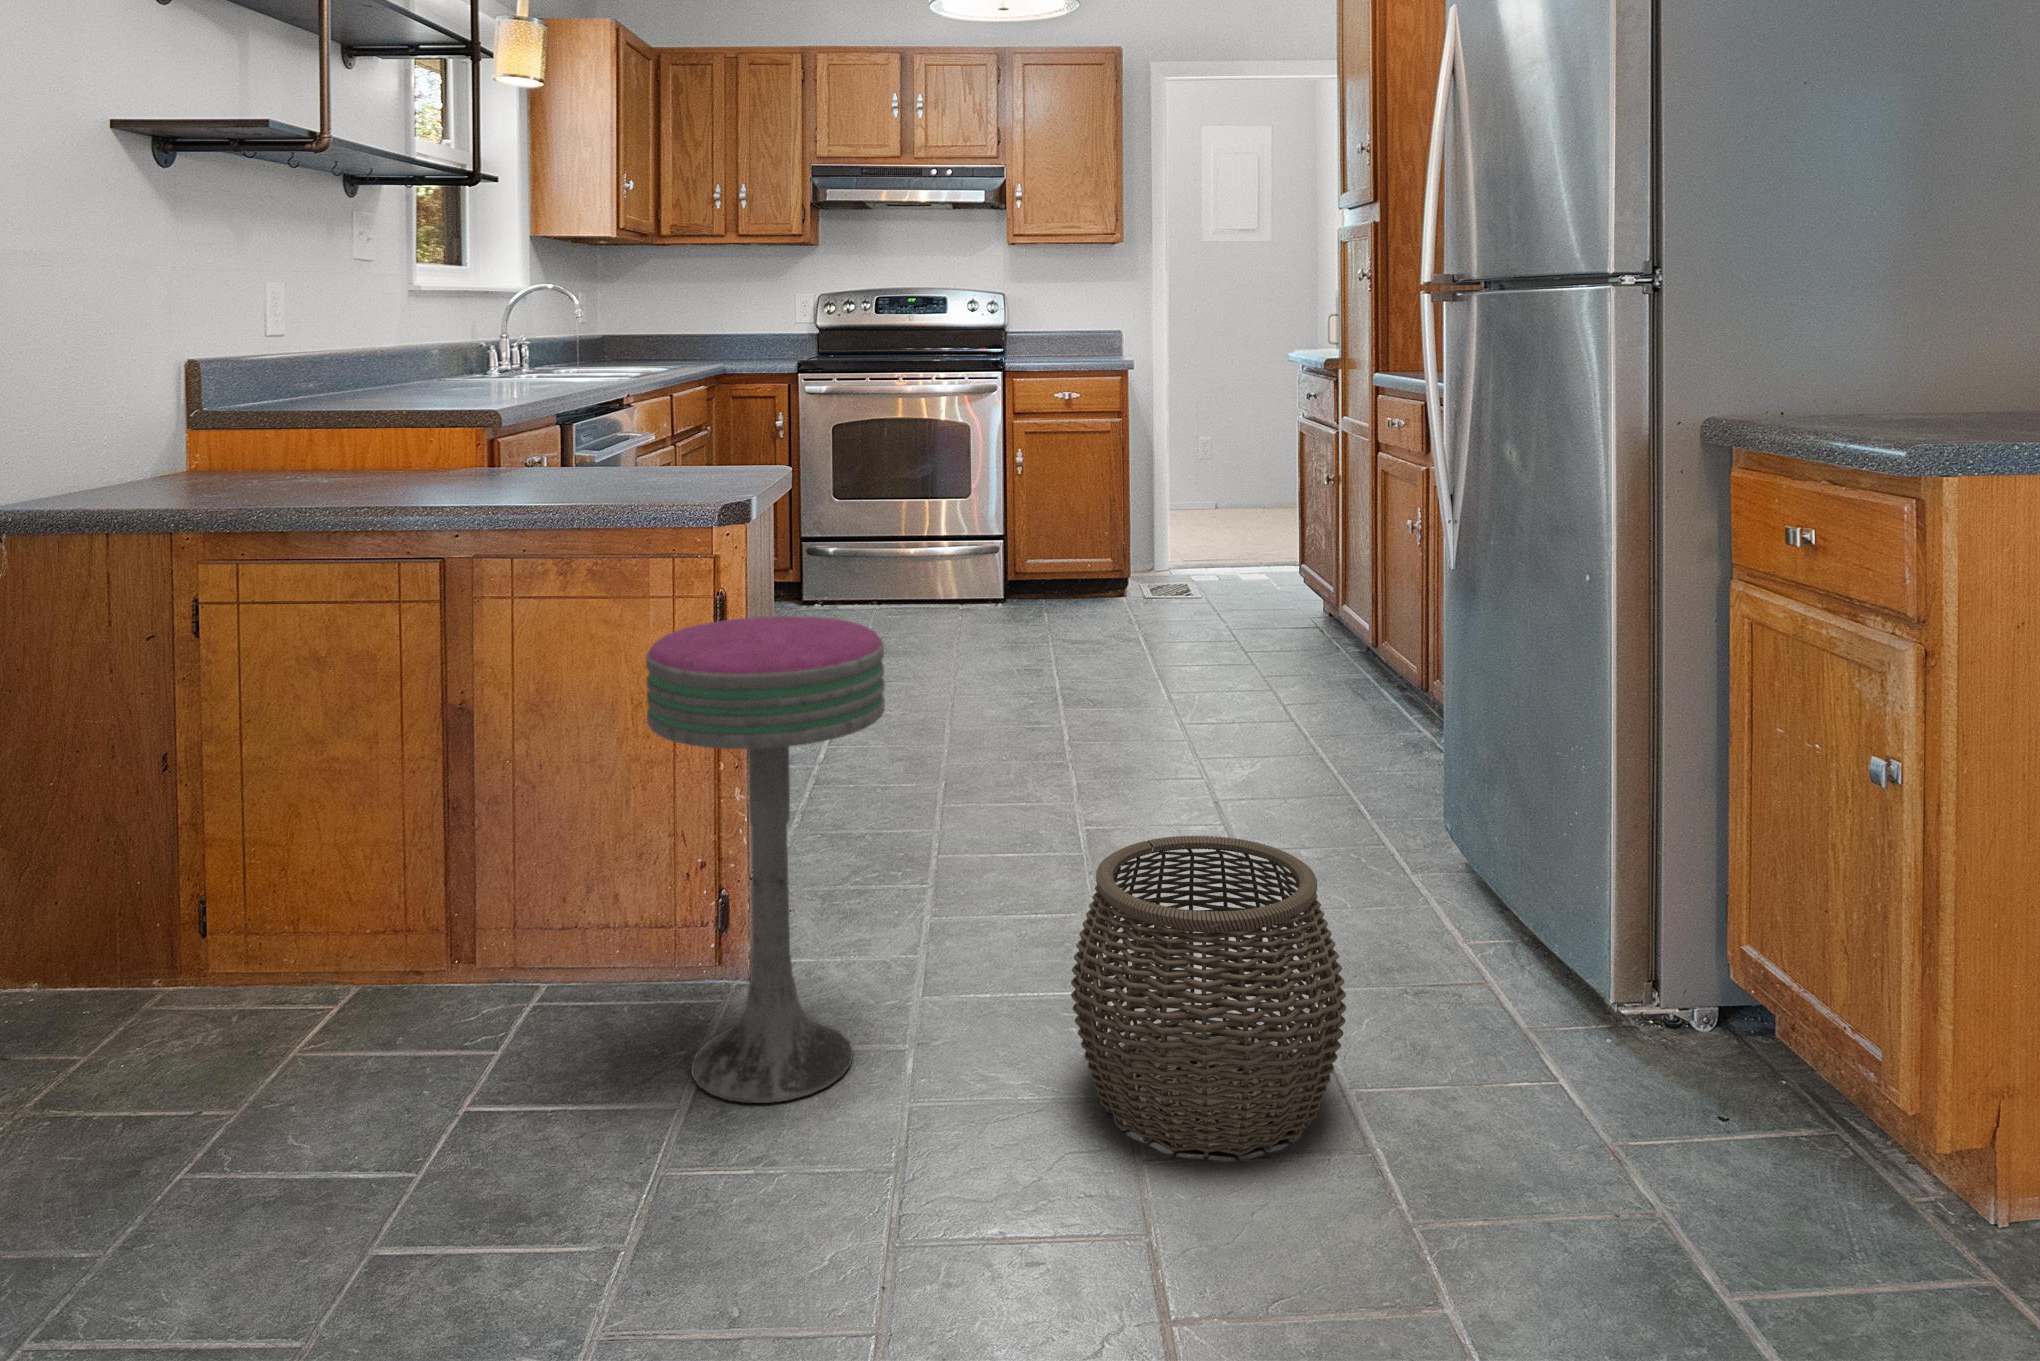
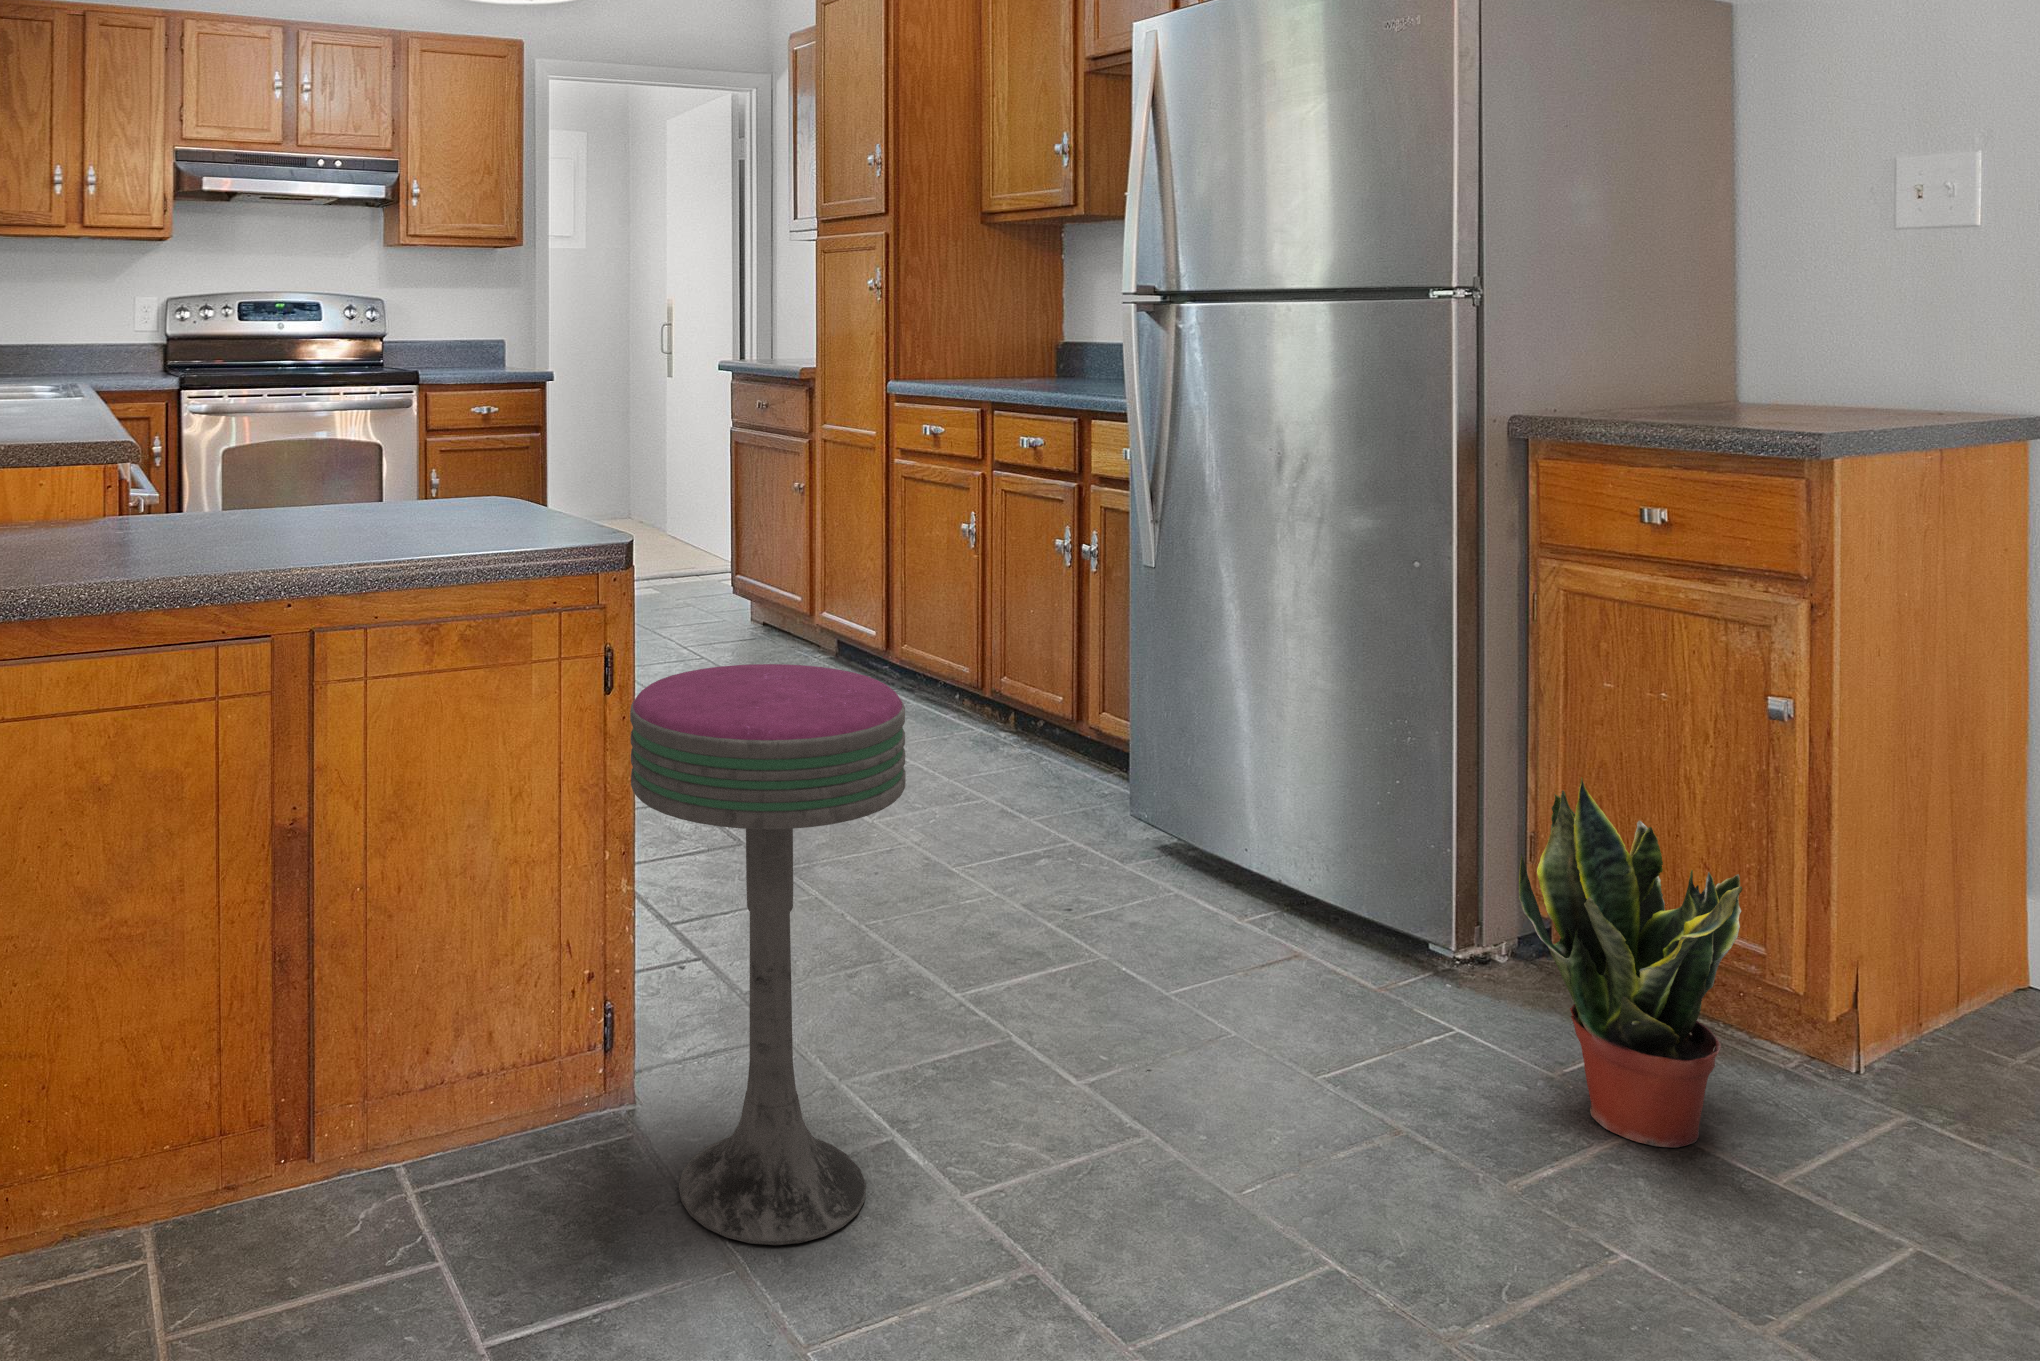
potted plant: none [1505,808,1788,1227] -> present [1519,777,1742,1147]
woven basket: present [1071,836,1346,1157] -> none [1081,851,1378,1183]

